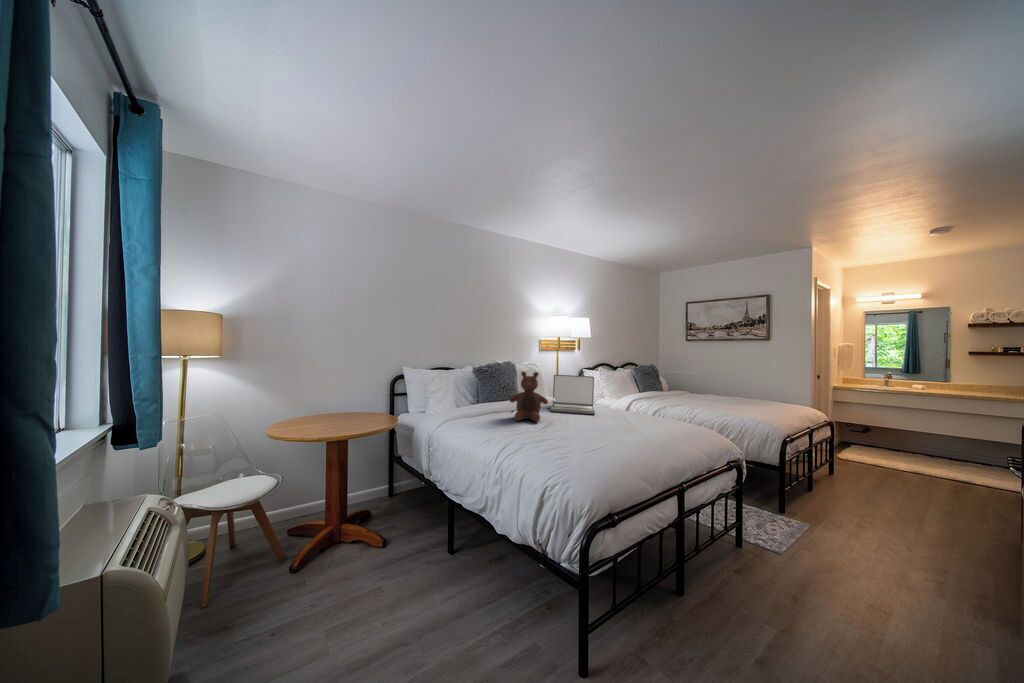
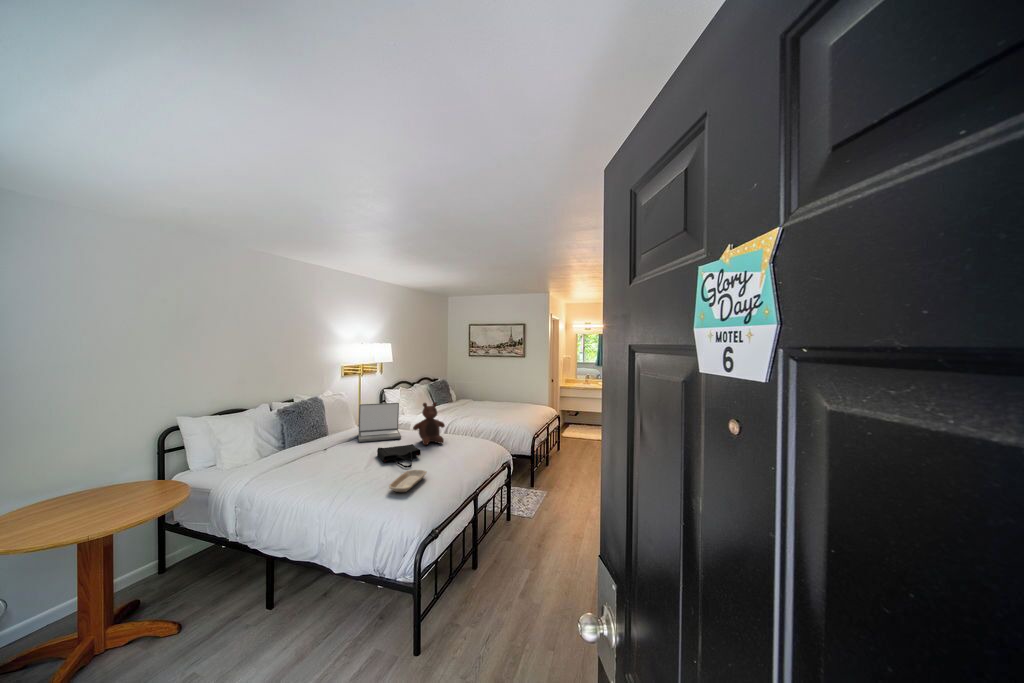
stuffed bear: present [510,371,548,422] -> present [413,402,445,445]
tote bag: none [565,416,612,439] -> present [377,444,421,468]
tray: none [568,440,615,459] -> present [389,470,427,492]

